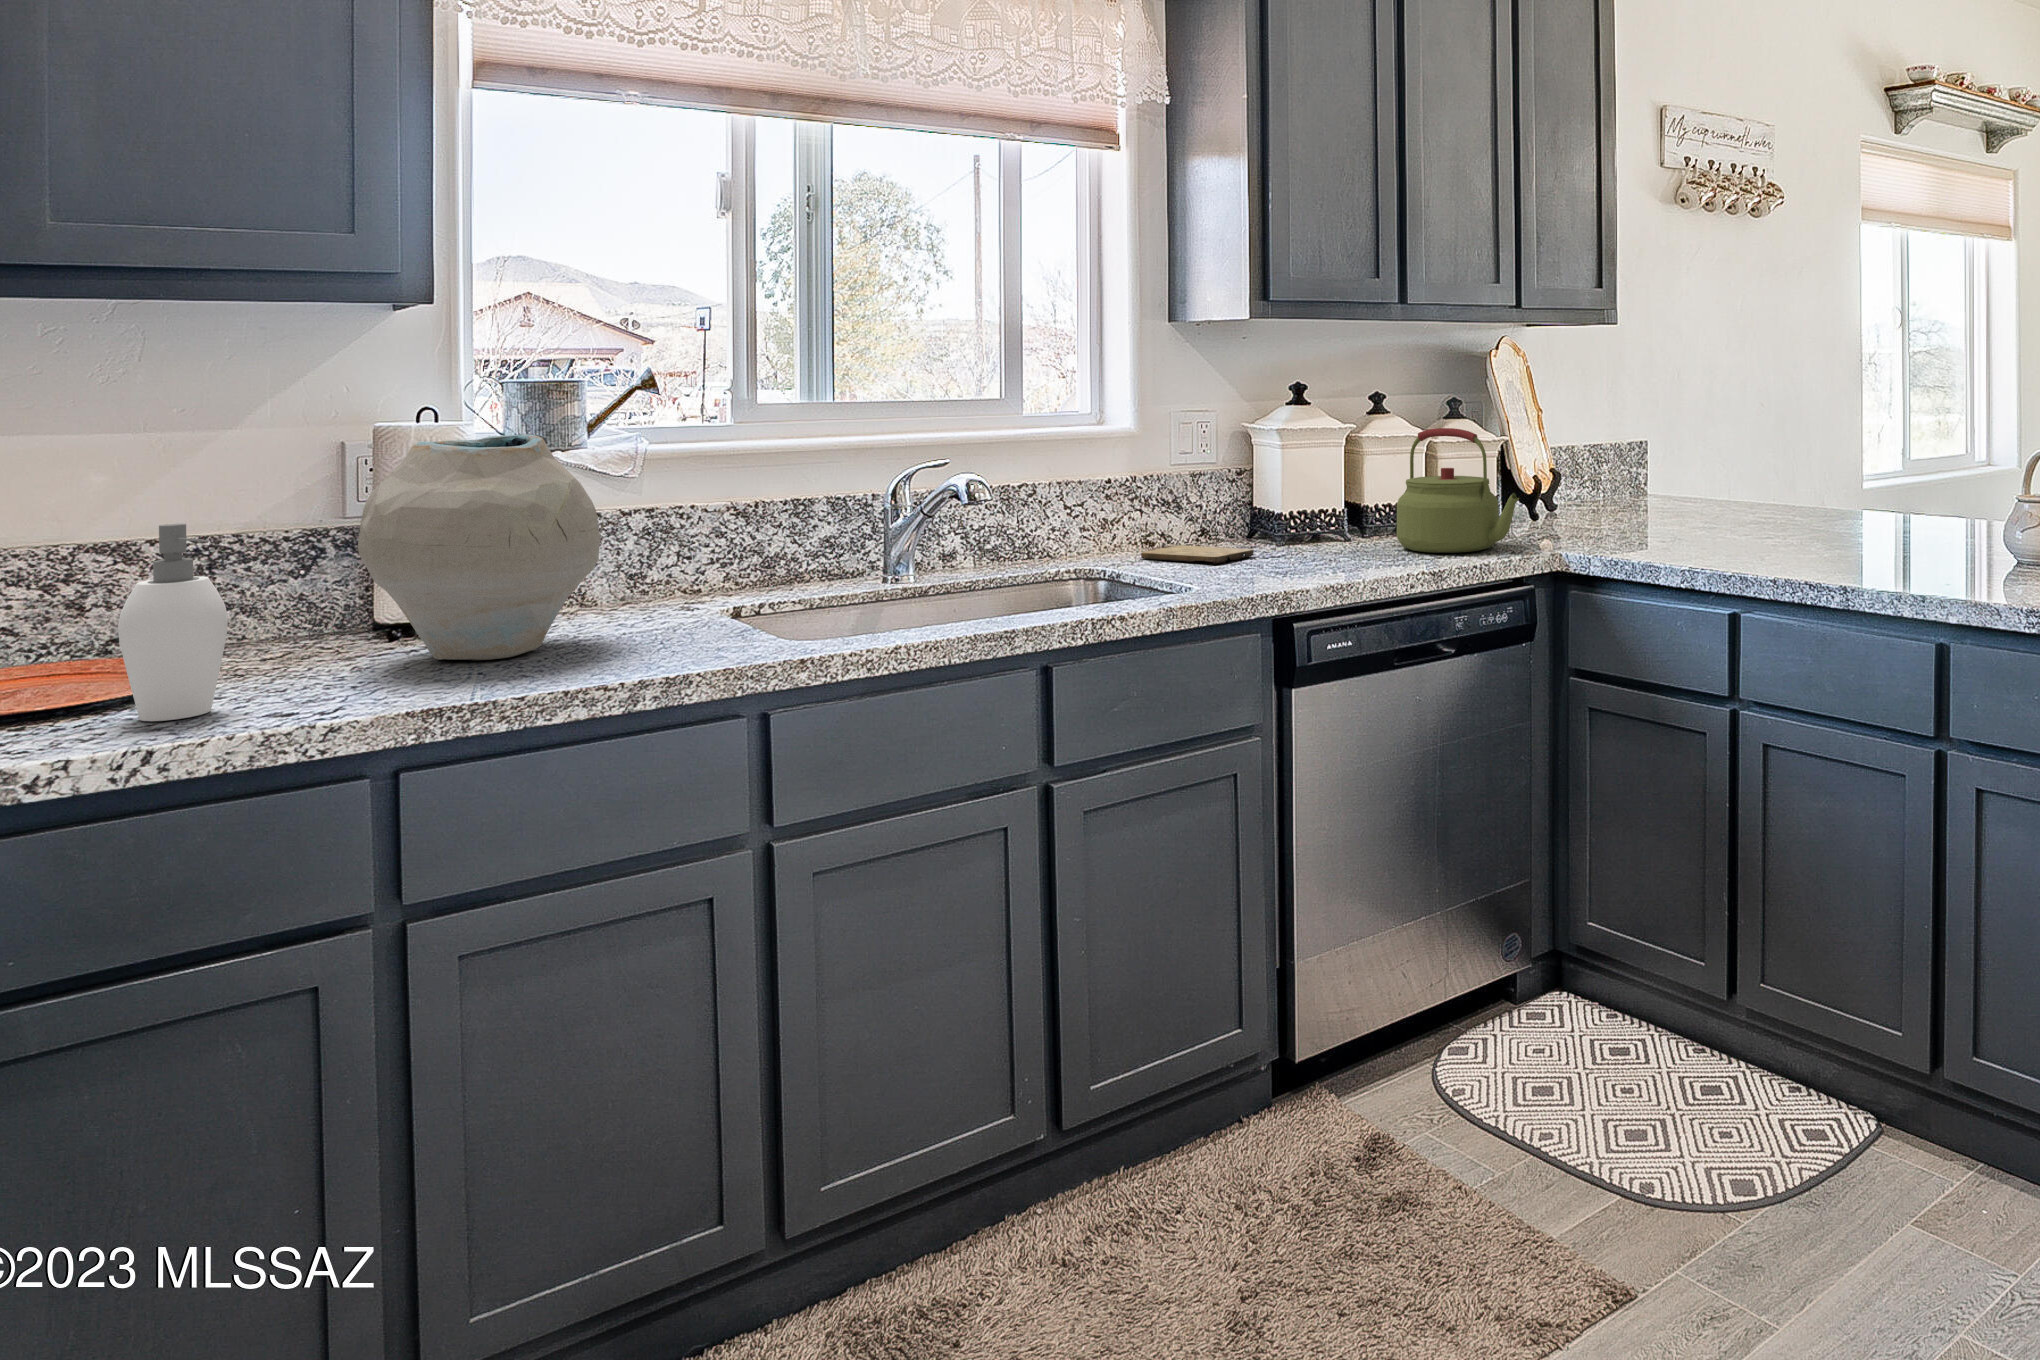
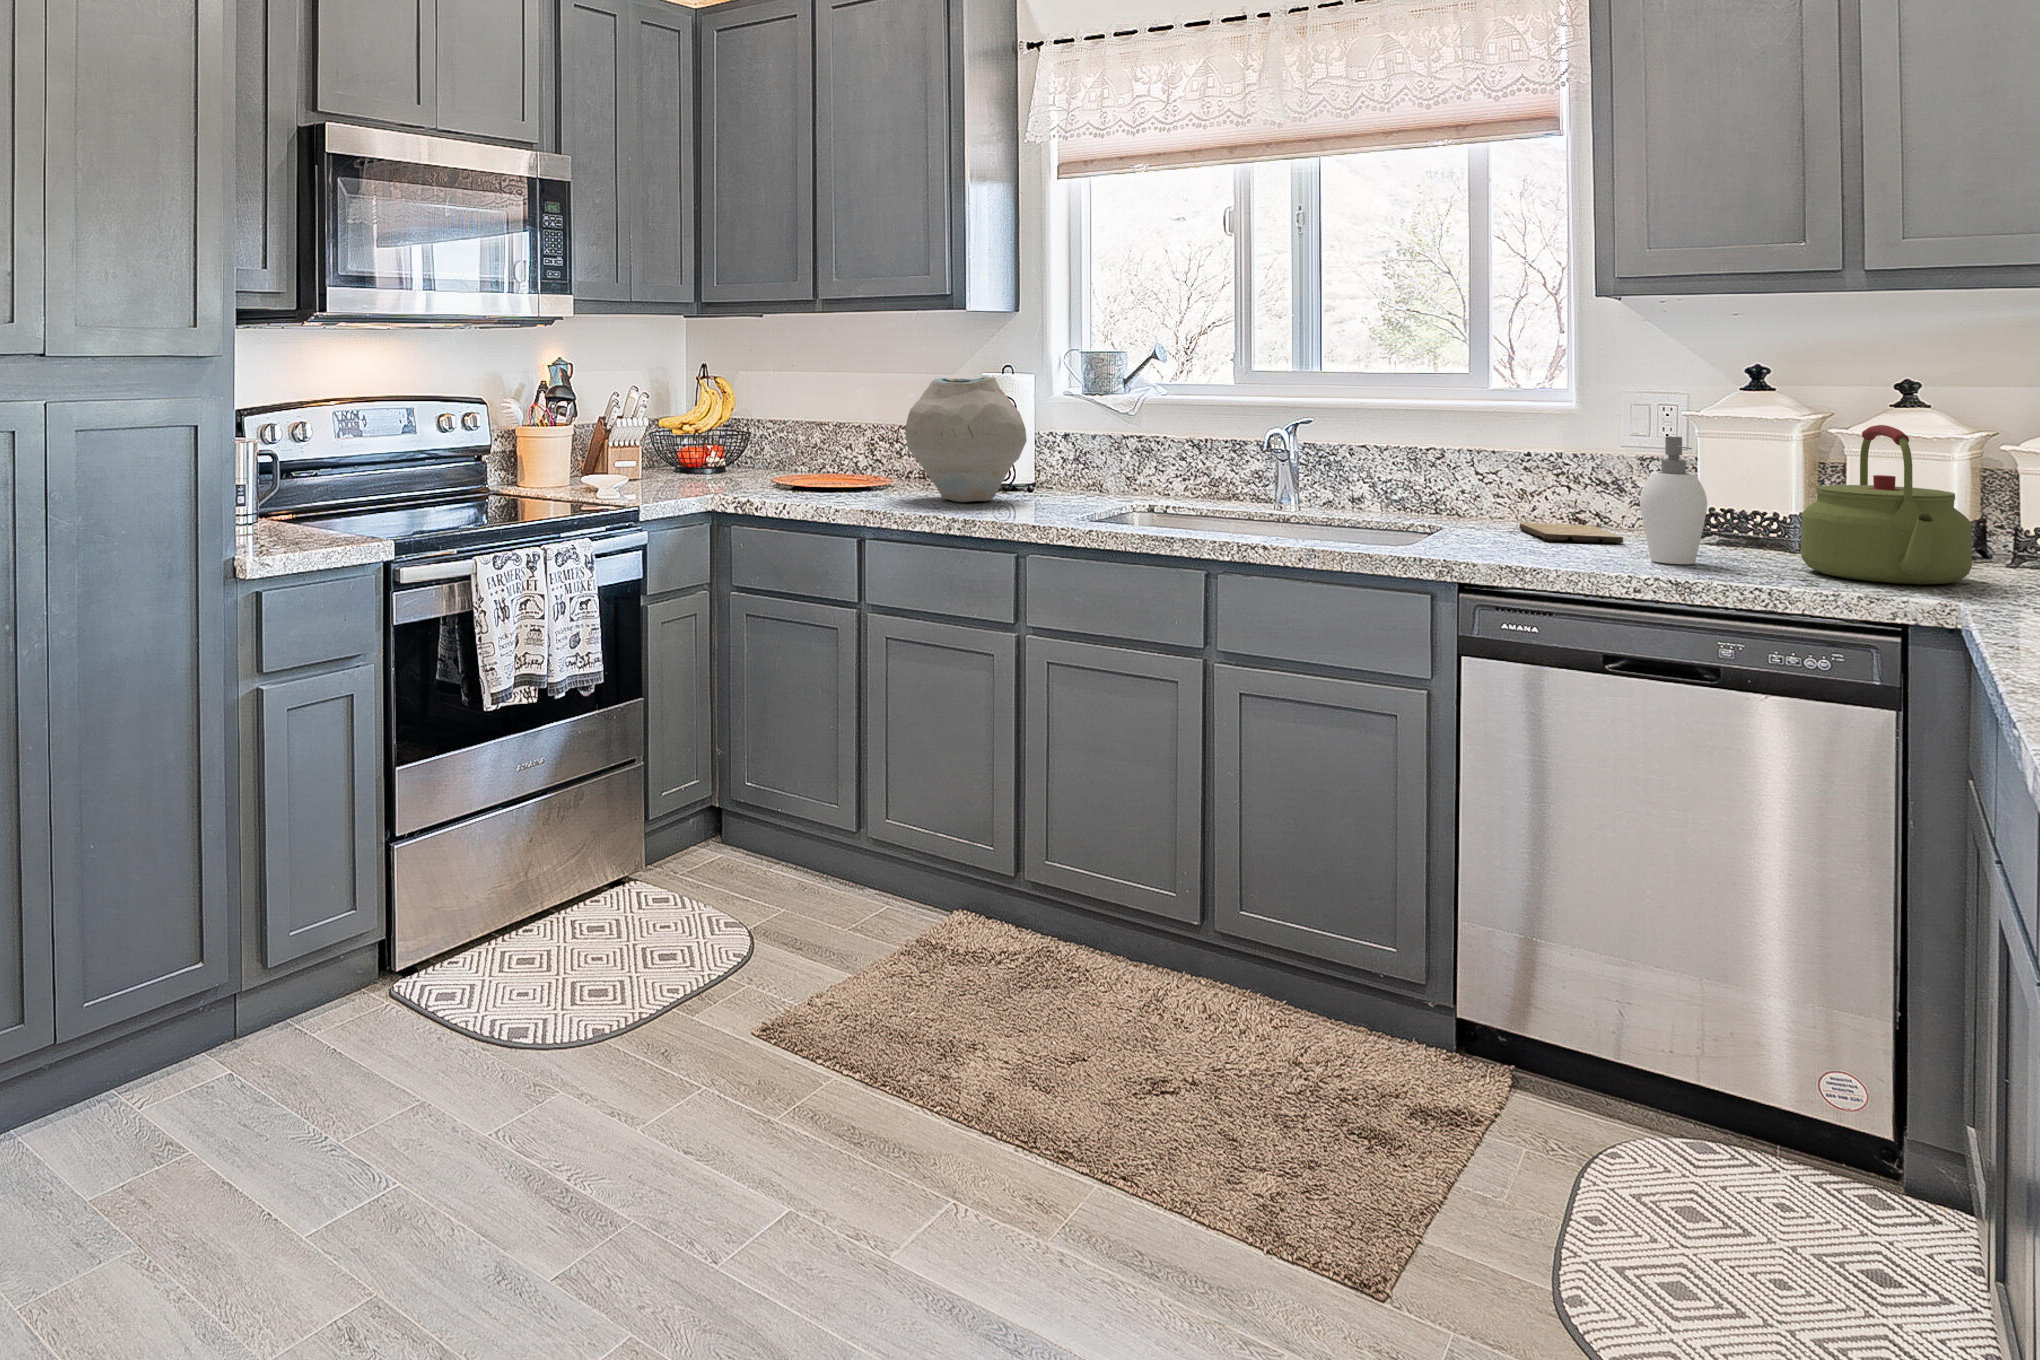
soap dispenser: present [118,524,228,721] -> present [1640,436,1707,564]

